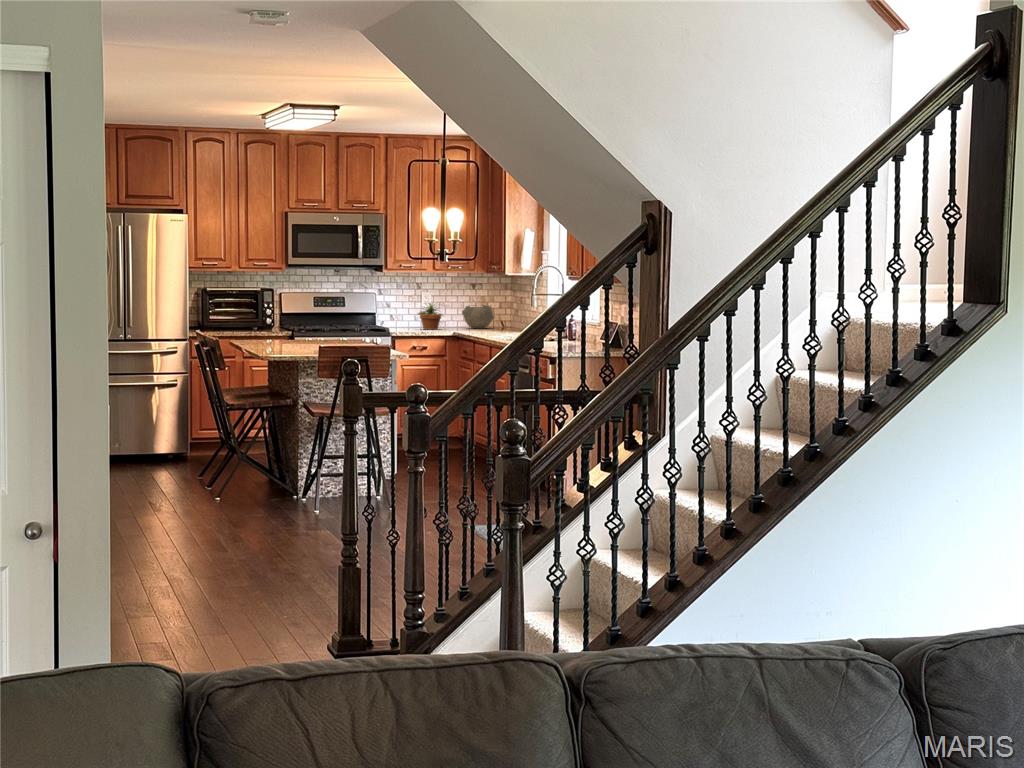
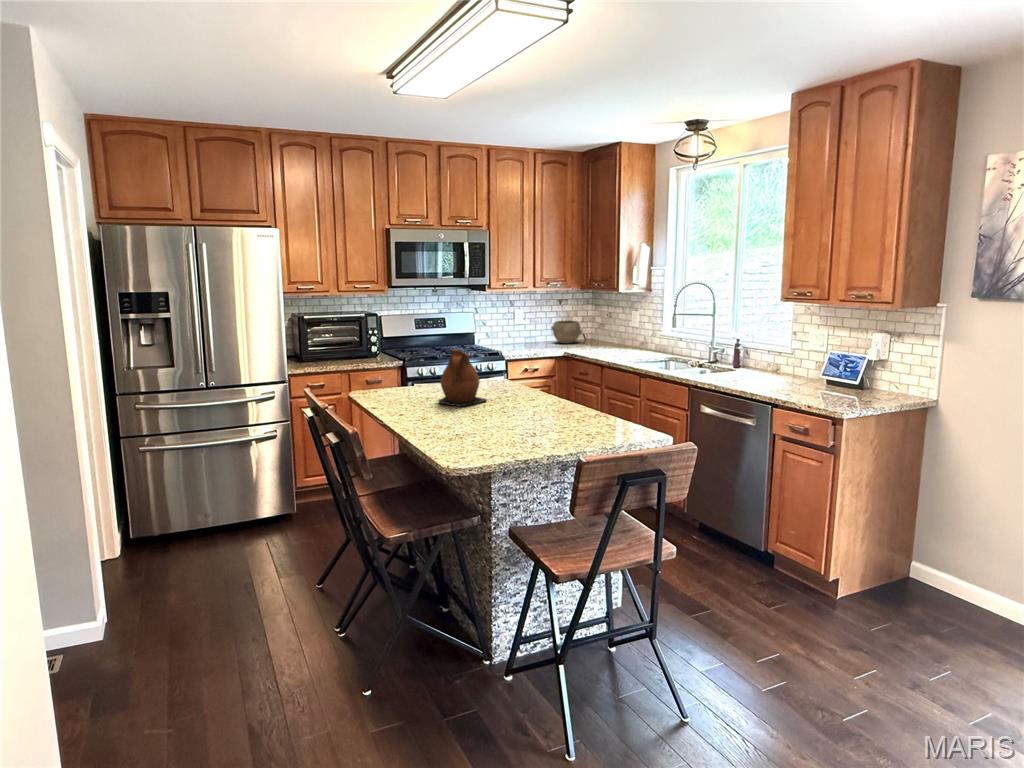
potted plant: present [418,302,442,330] -> none [509,317,539,347]
ceramic pitcher: none [282,304,320,345] -> present [438,350,486,406]

